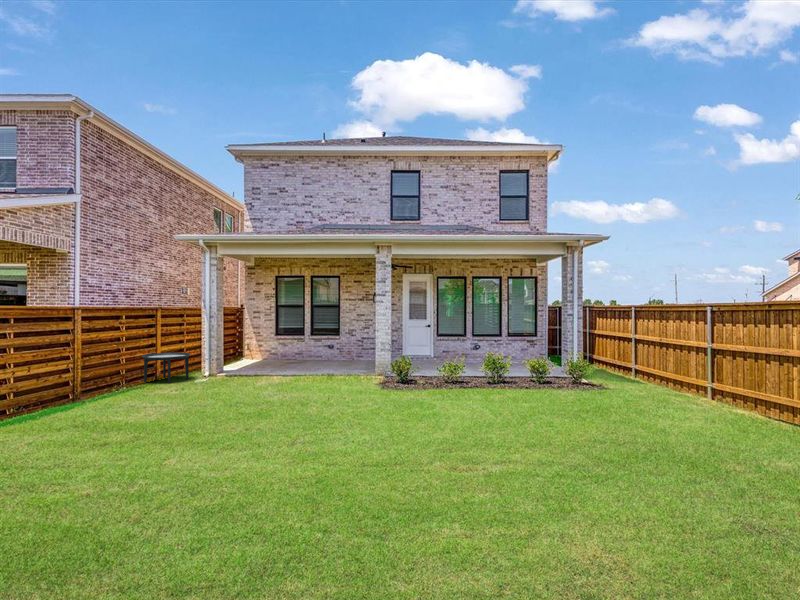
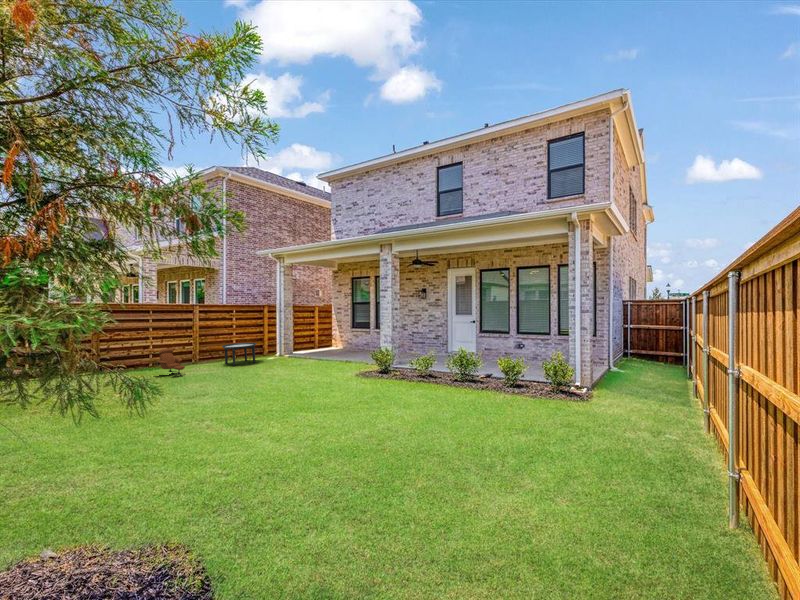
lounge chair: none [78,360,131,399] -> present [158,349,185,376]

